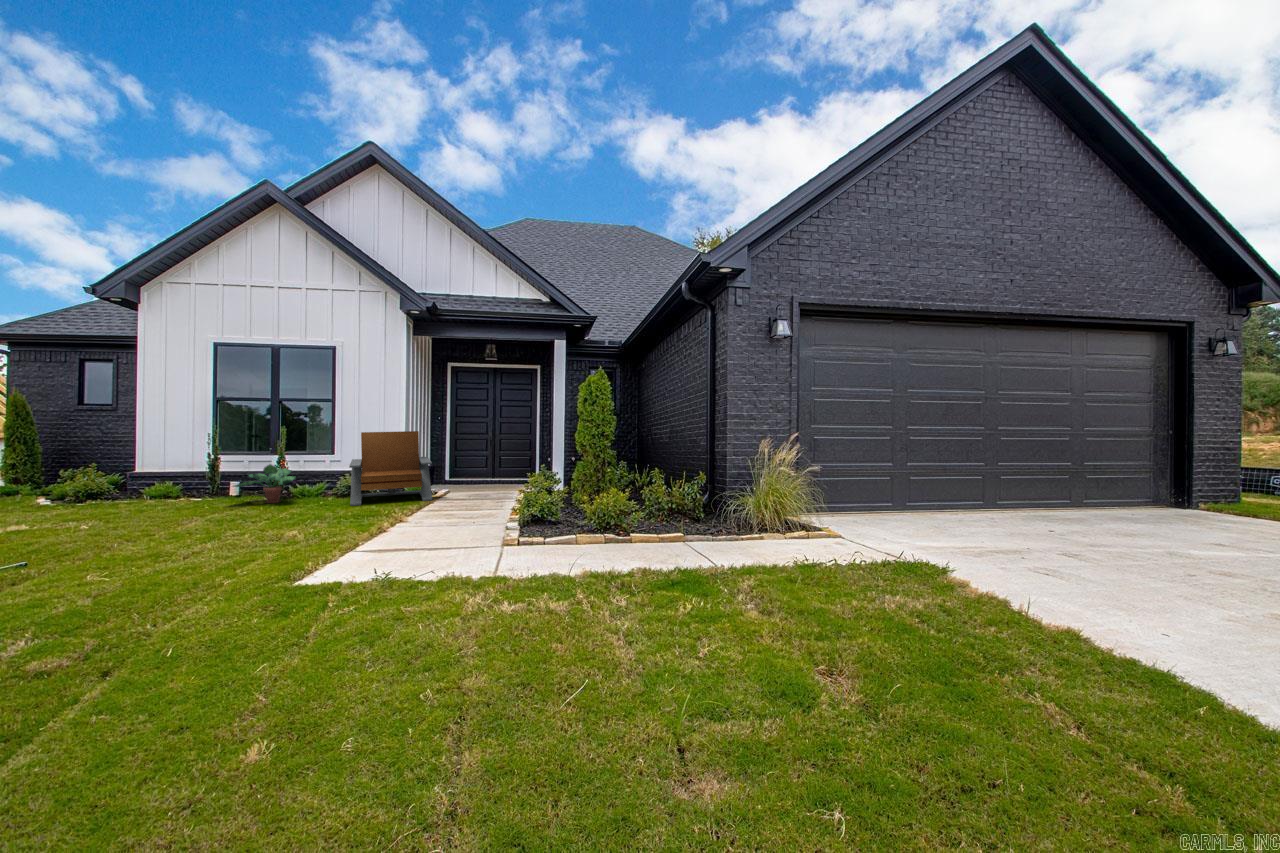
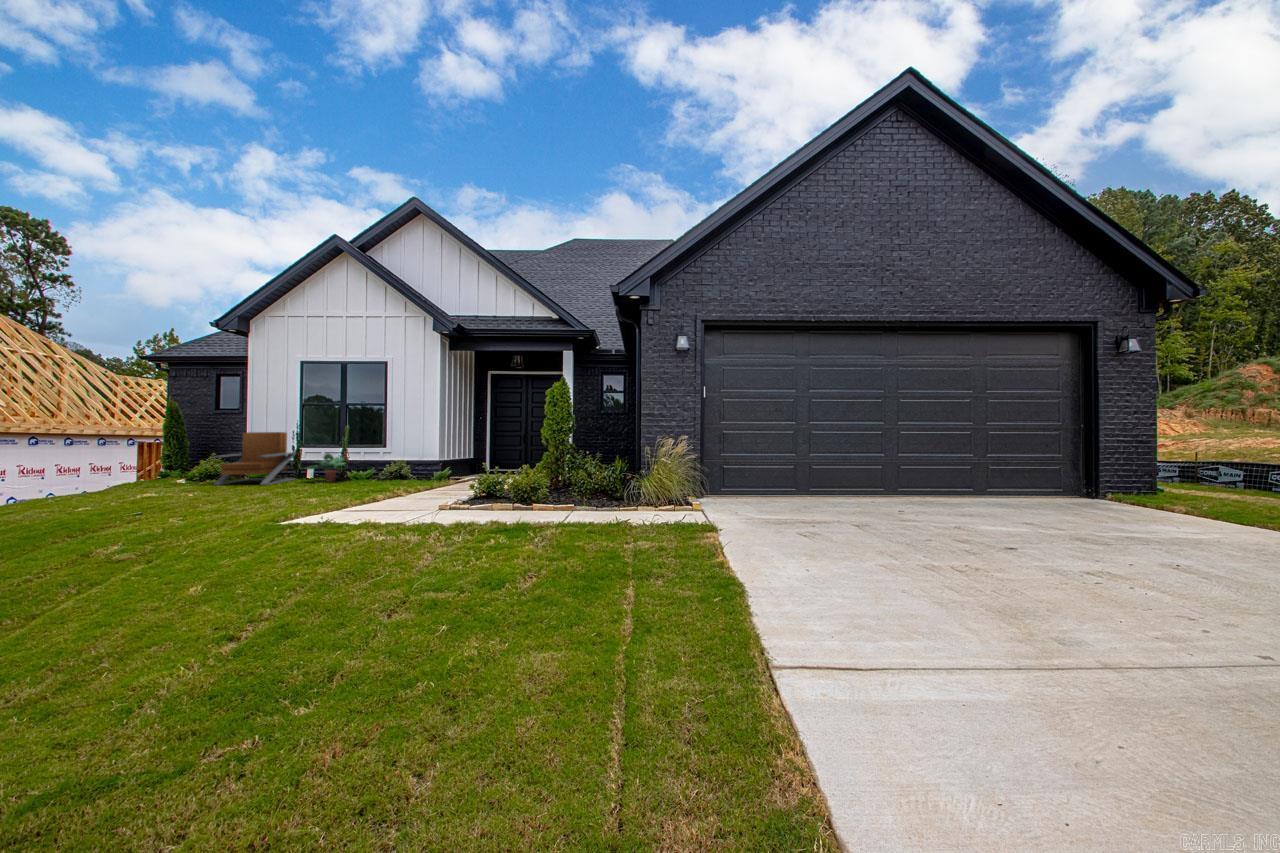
lounge chair: present [349,431,432,506] -> present [213,432,296,485]

